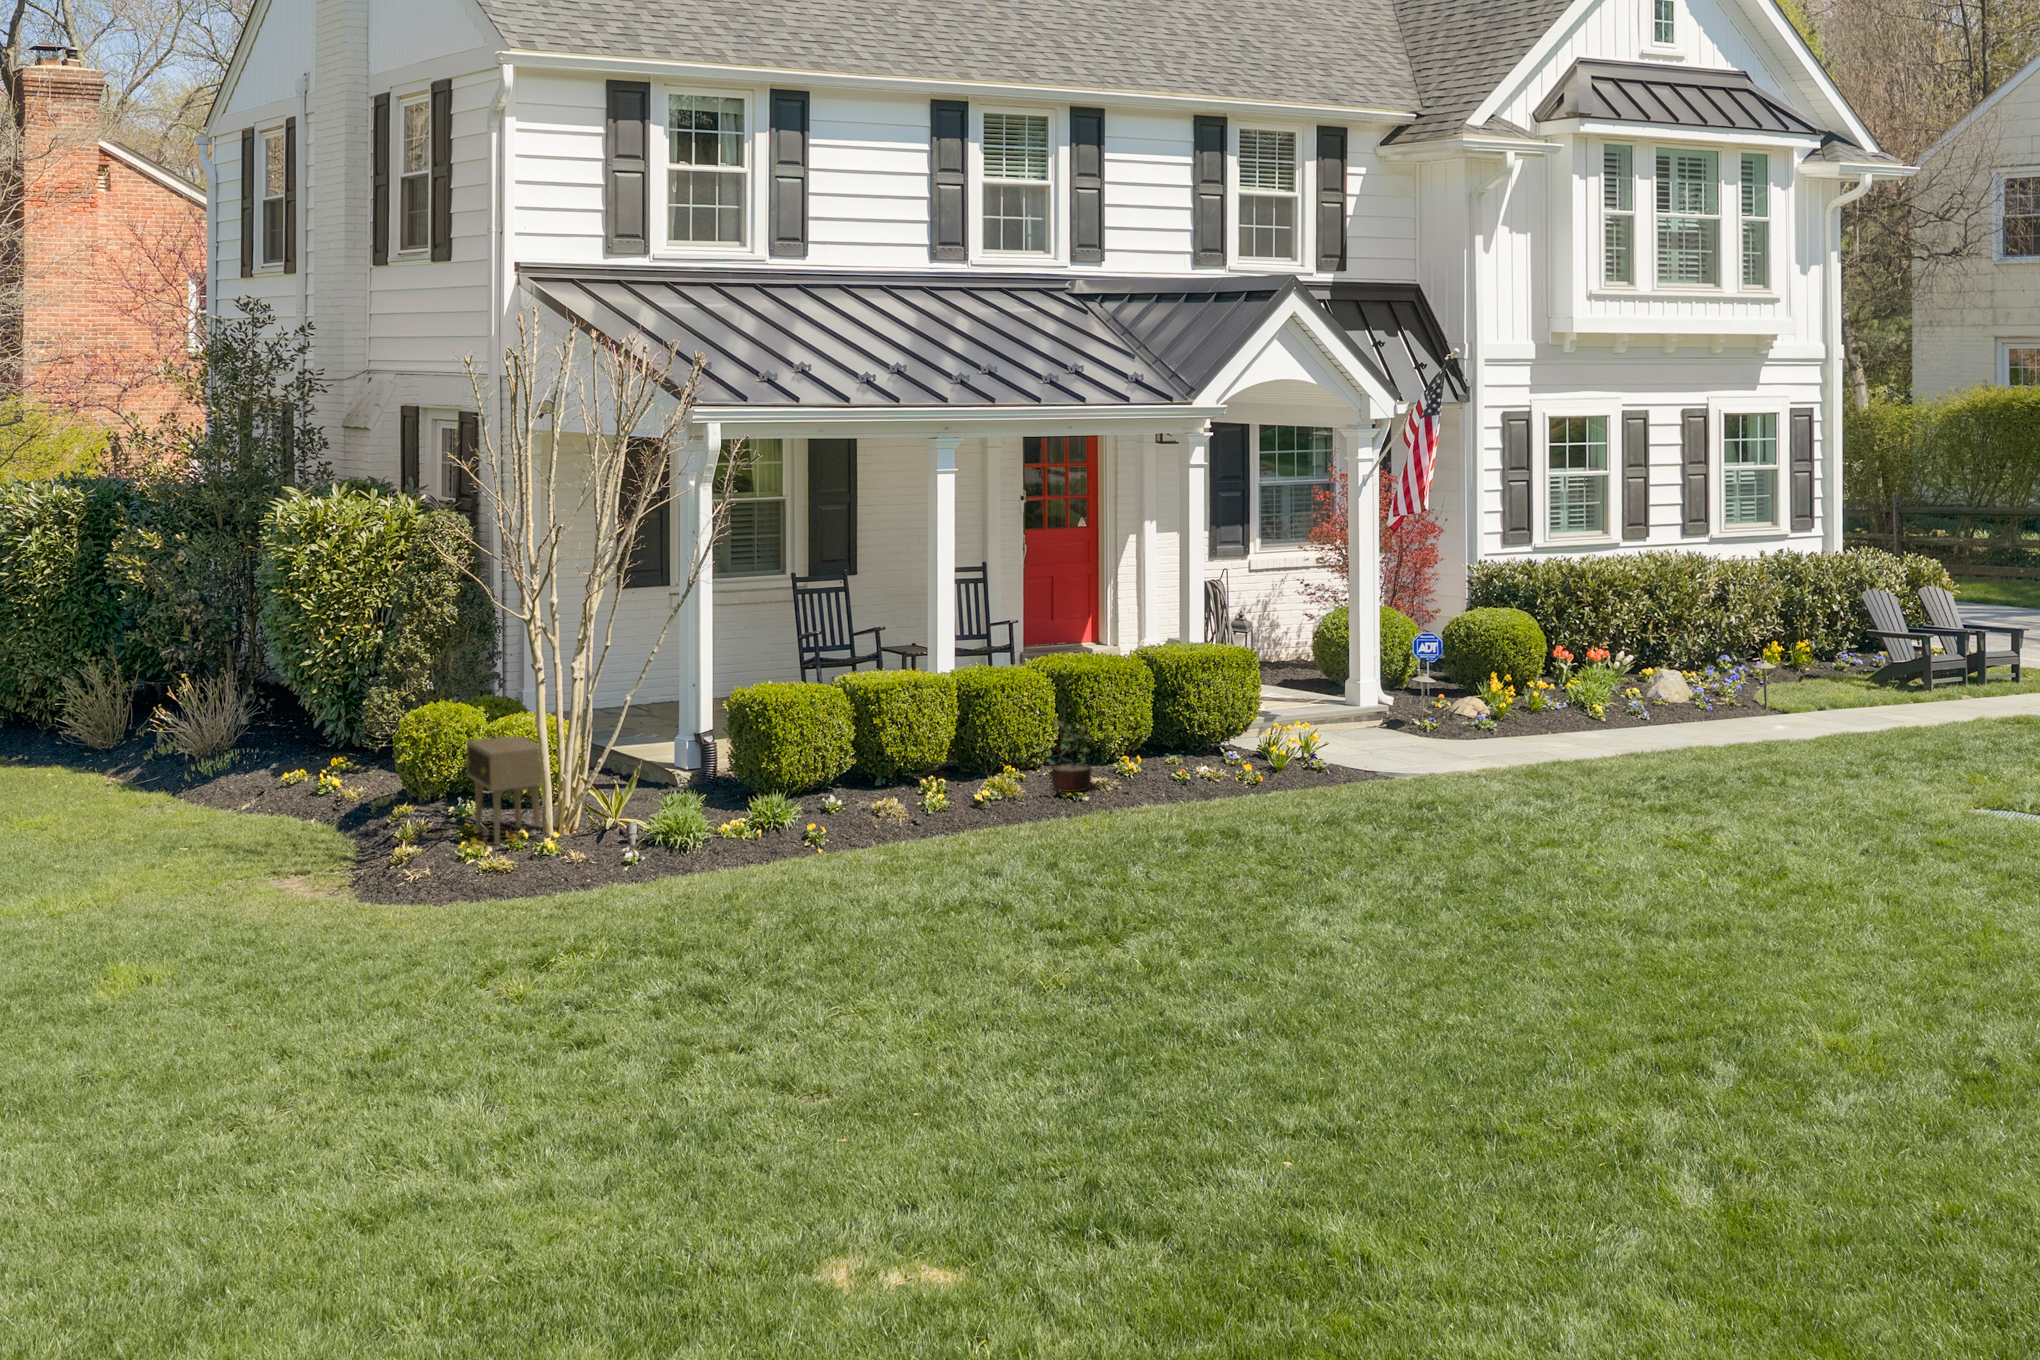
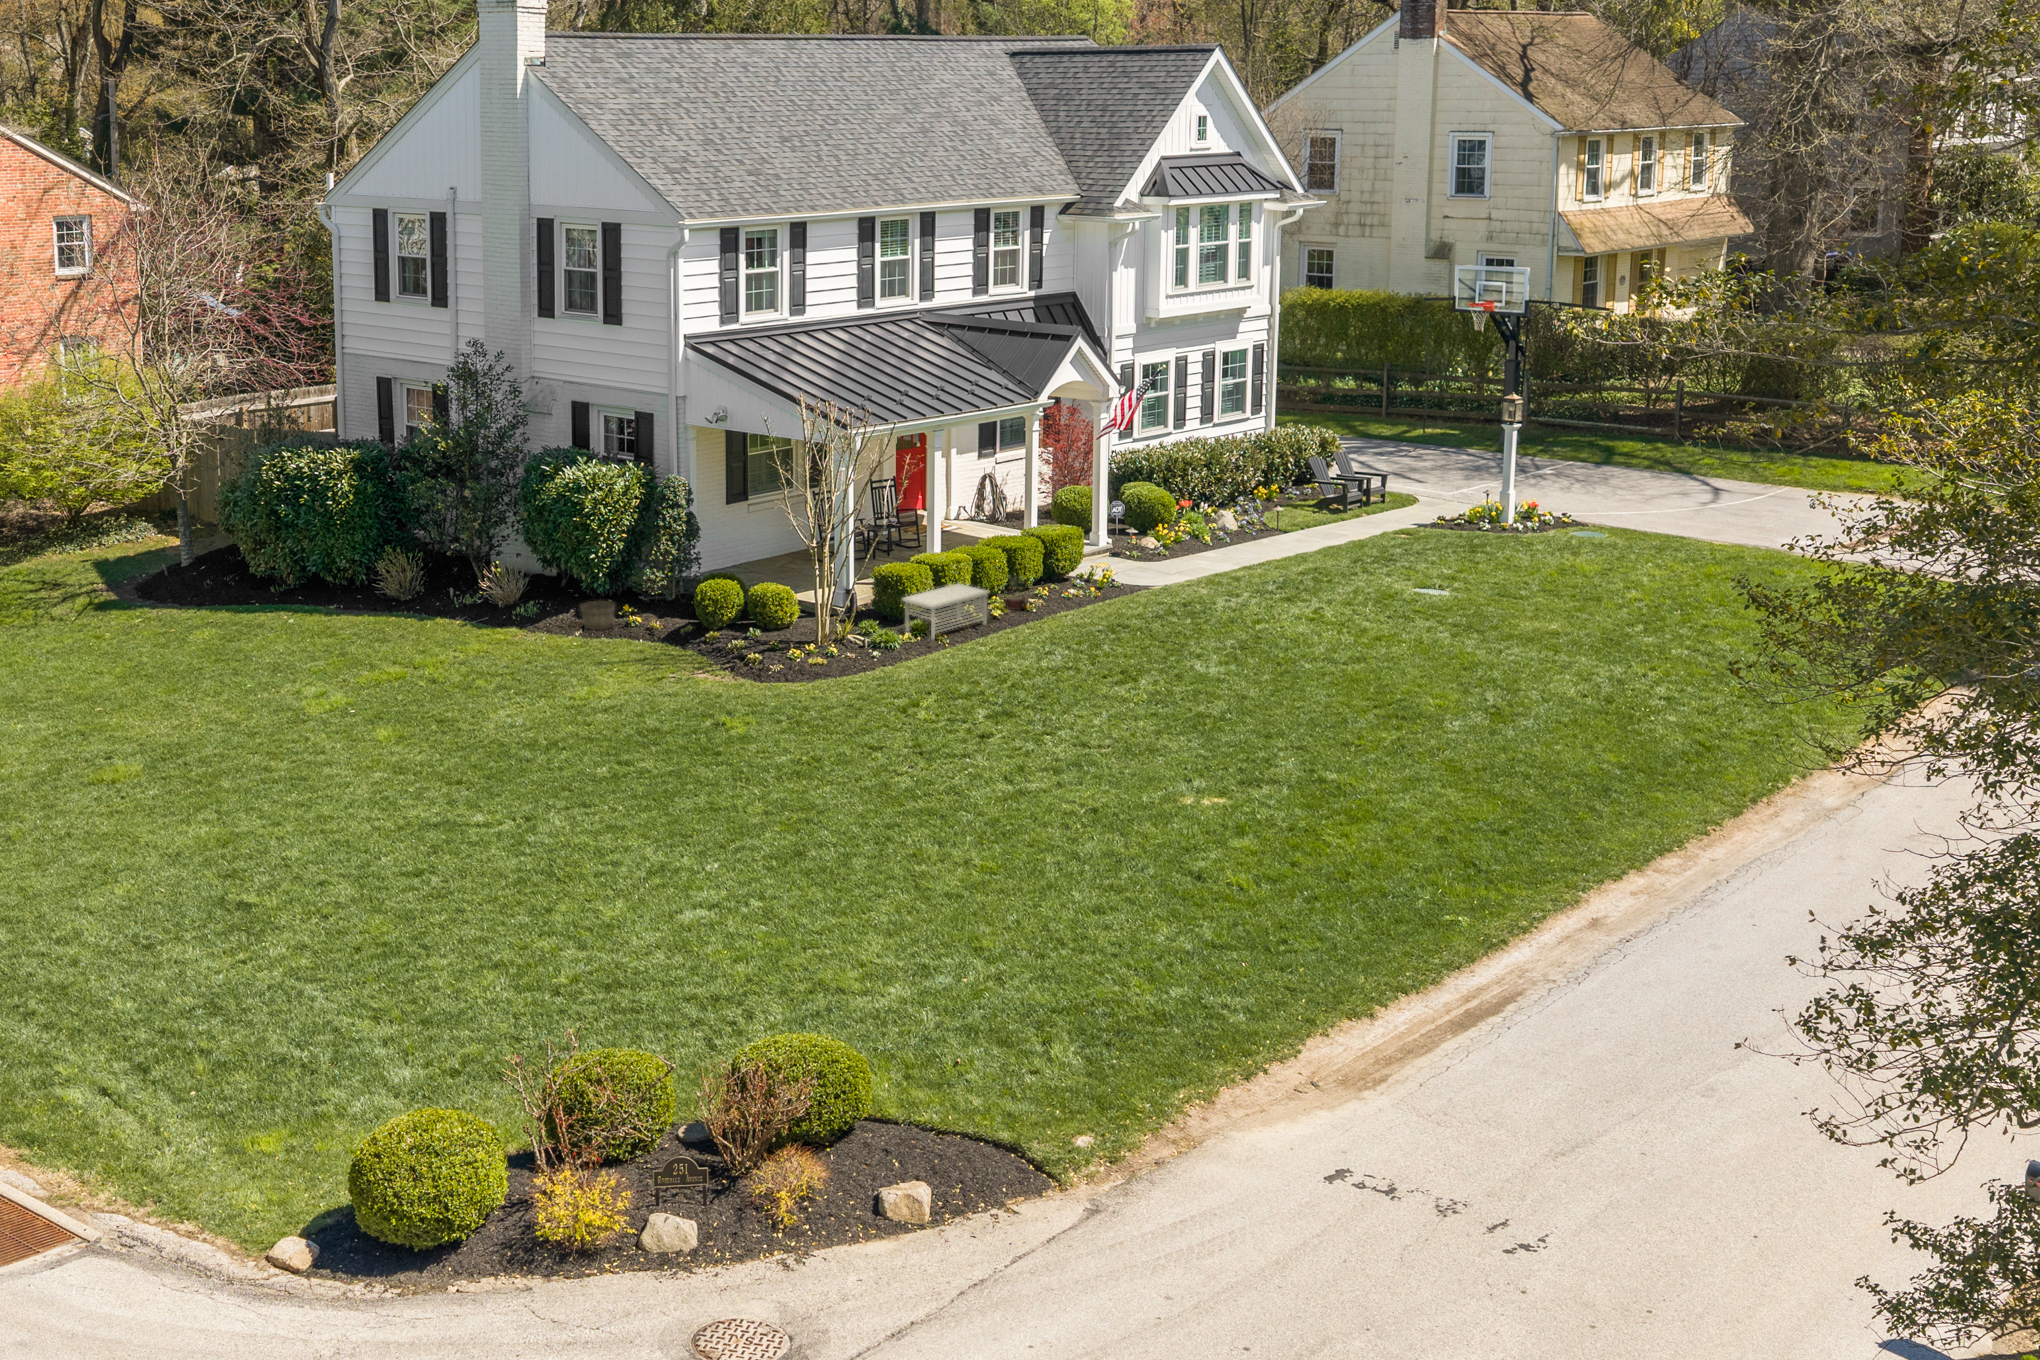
wooden bucket: none [278,718,348,778] -> present [580,600,615,630]
storage bench: none [791,727,974,828] -> present [902,584,988,639]
side table: present [466,737,542,845] -> none [760,605,810,661]

